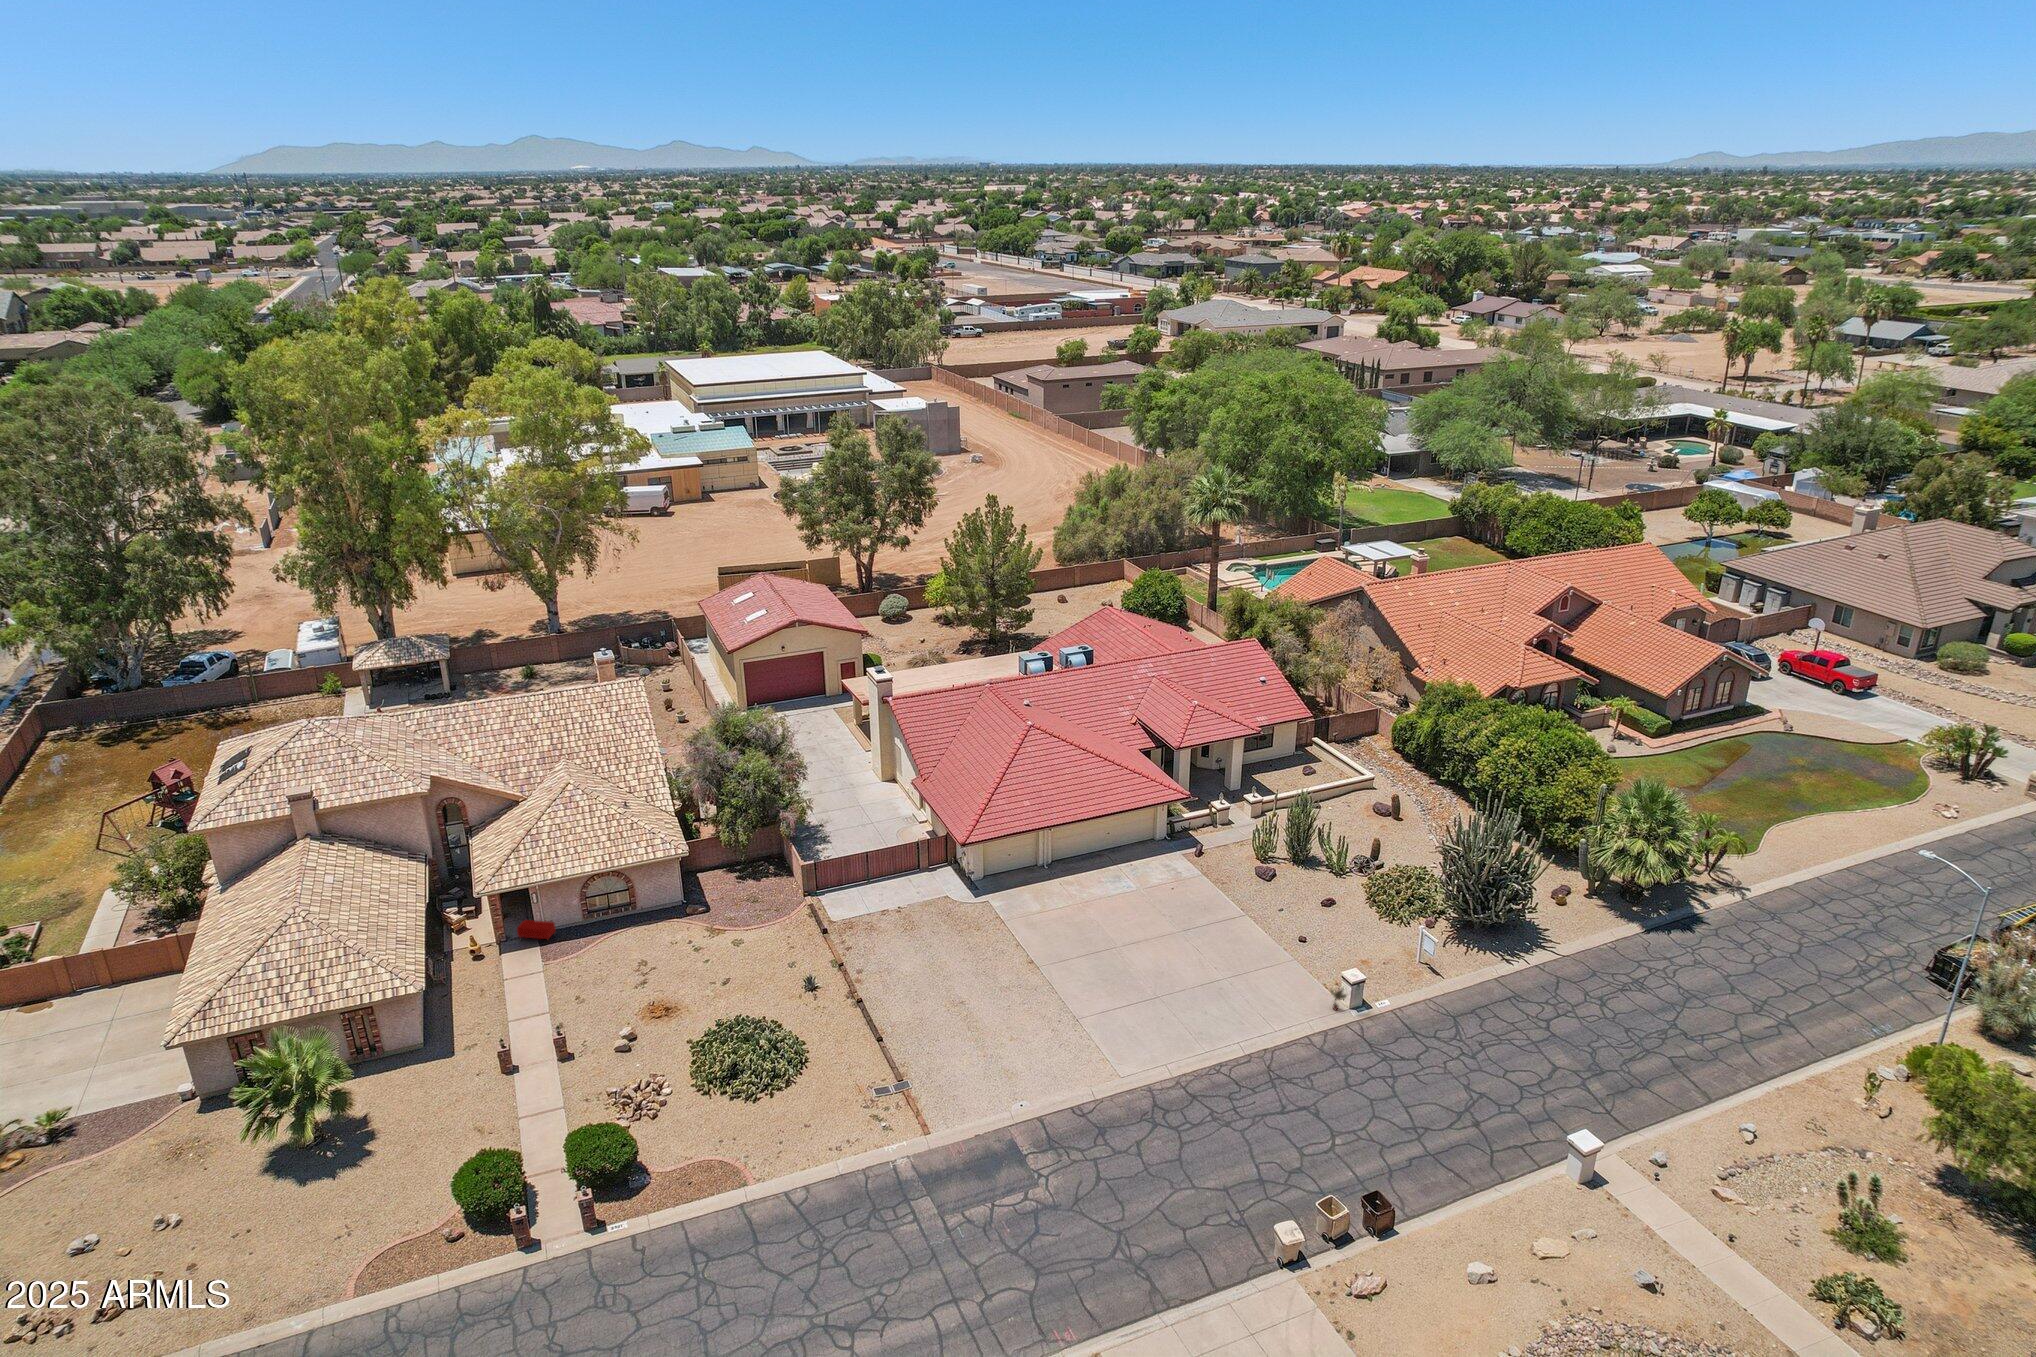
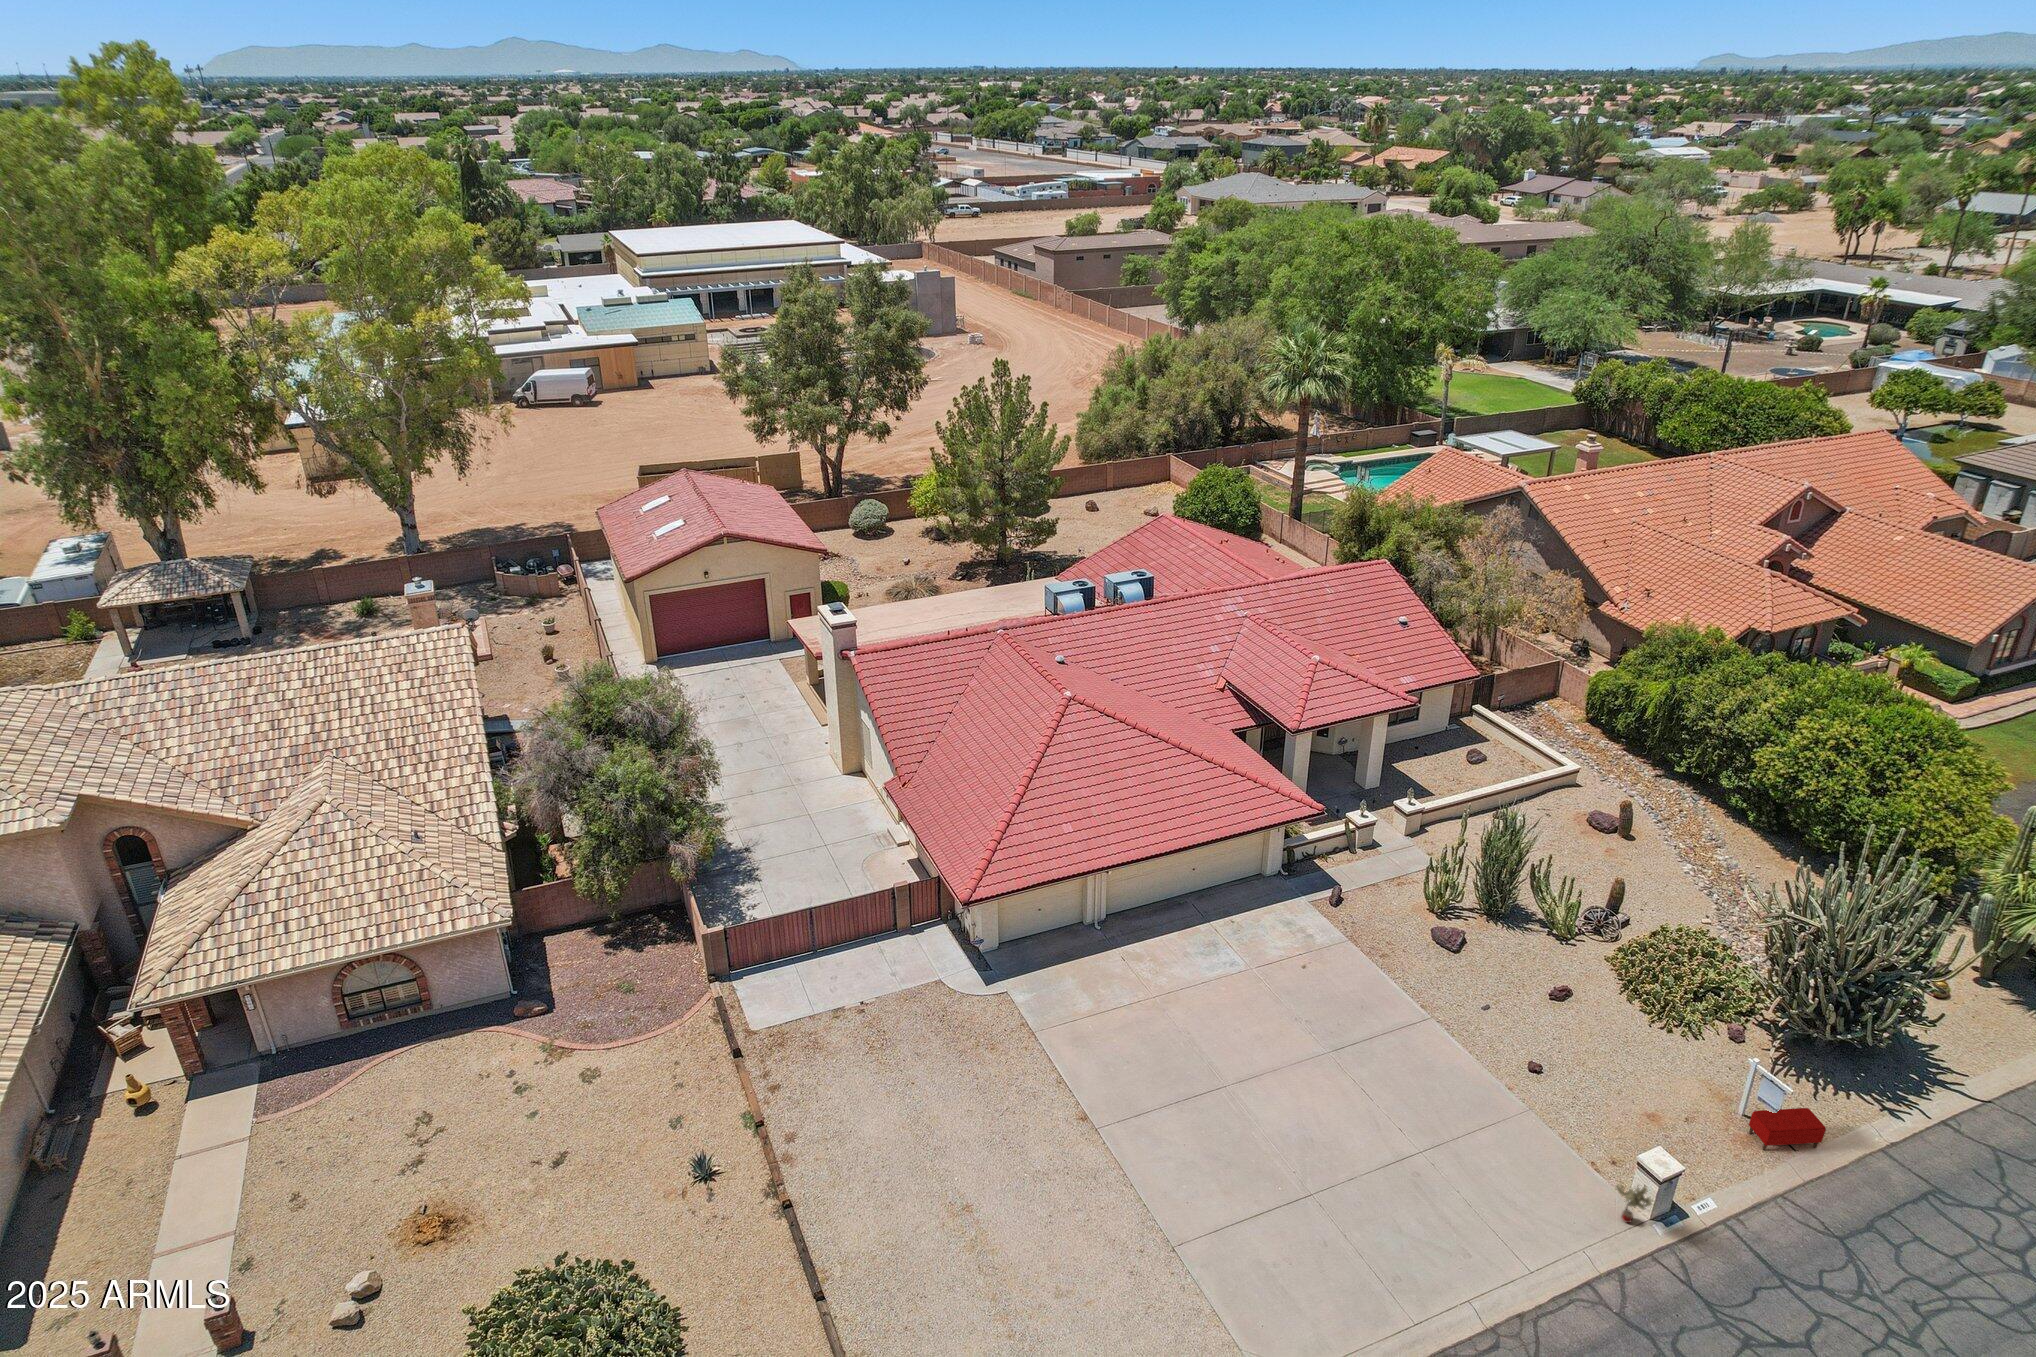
bench: present [517,920,556,940] -> present [1749,1108,1826,1151]

